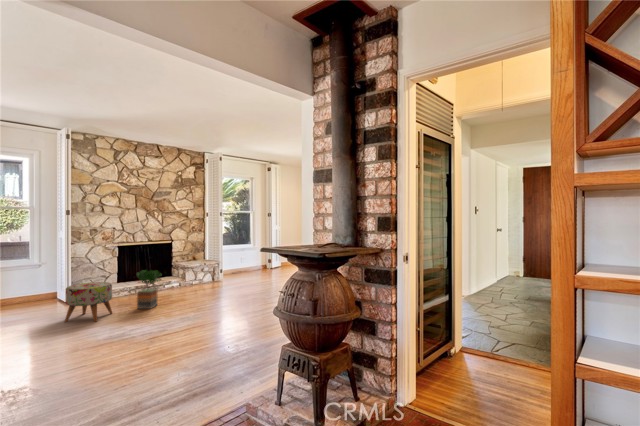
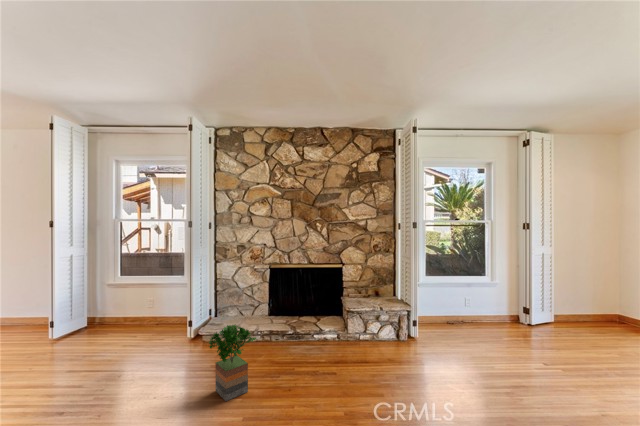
ottoman: present [65,282,112,322] -> none [109,330,179,412]

